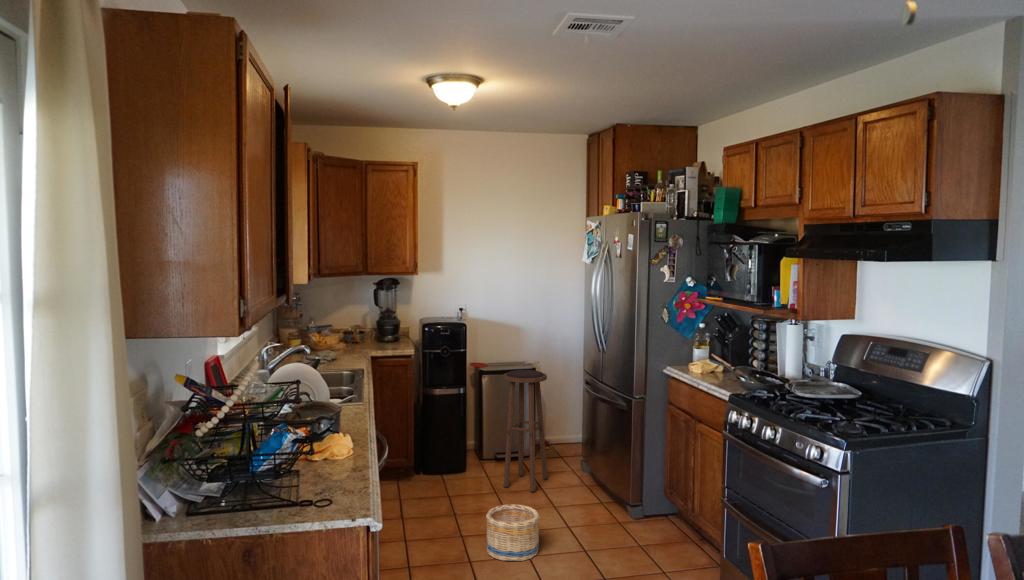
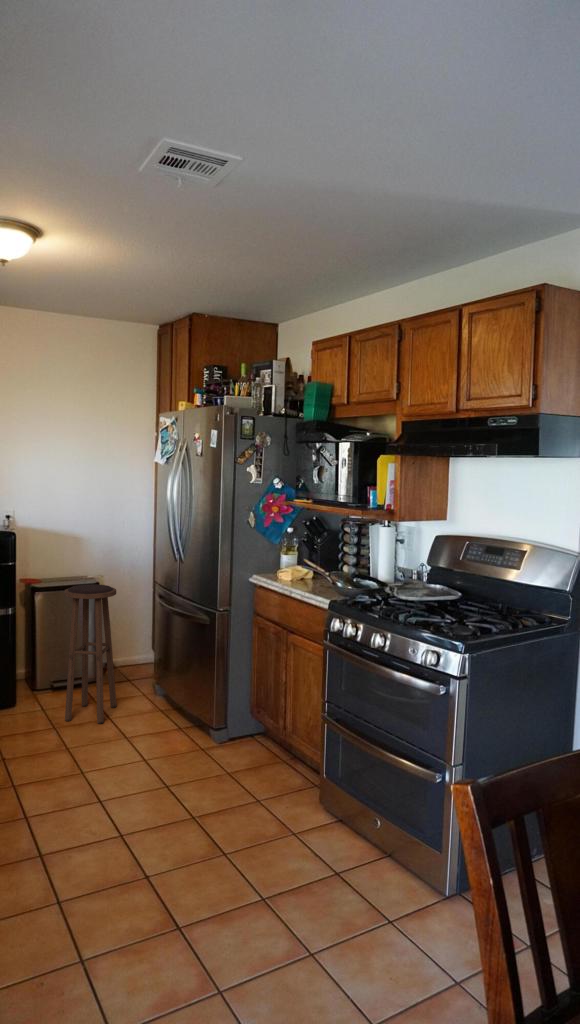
basket: present [486,504,540,561] -> none [48,742,115,812]

